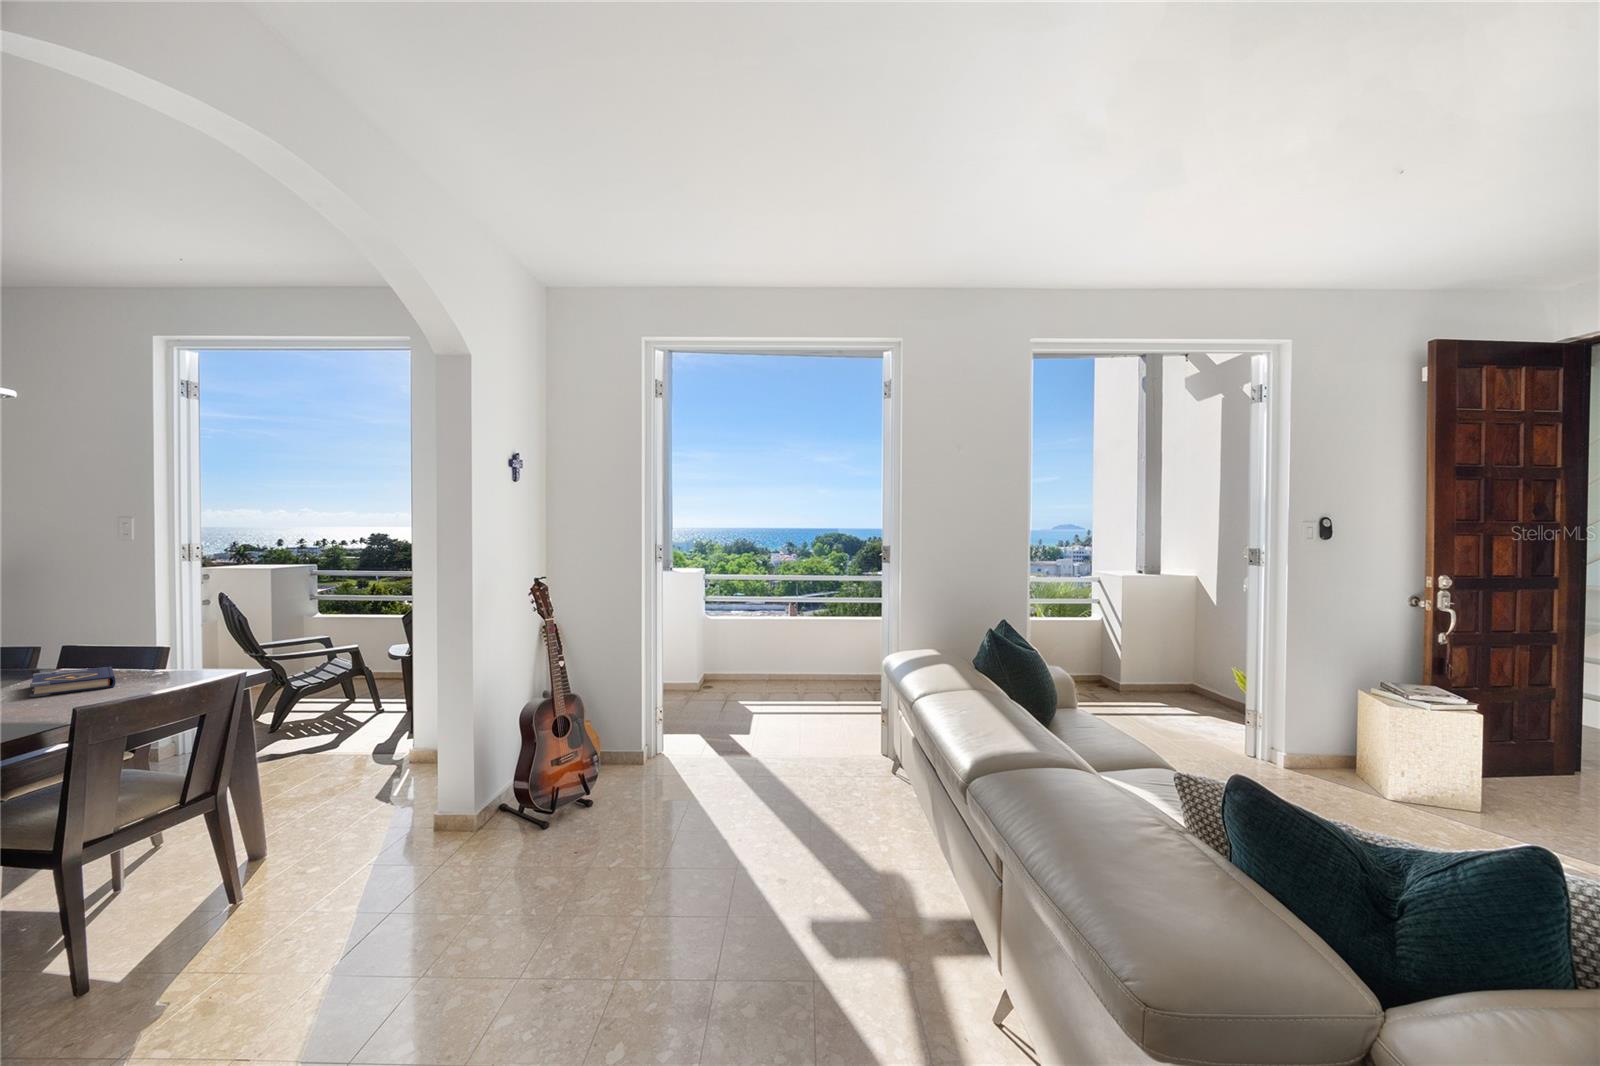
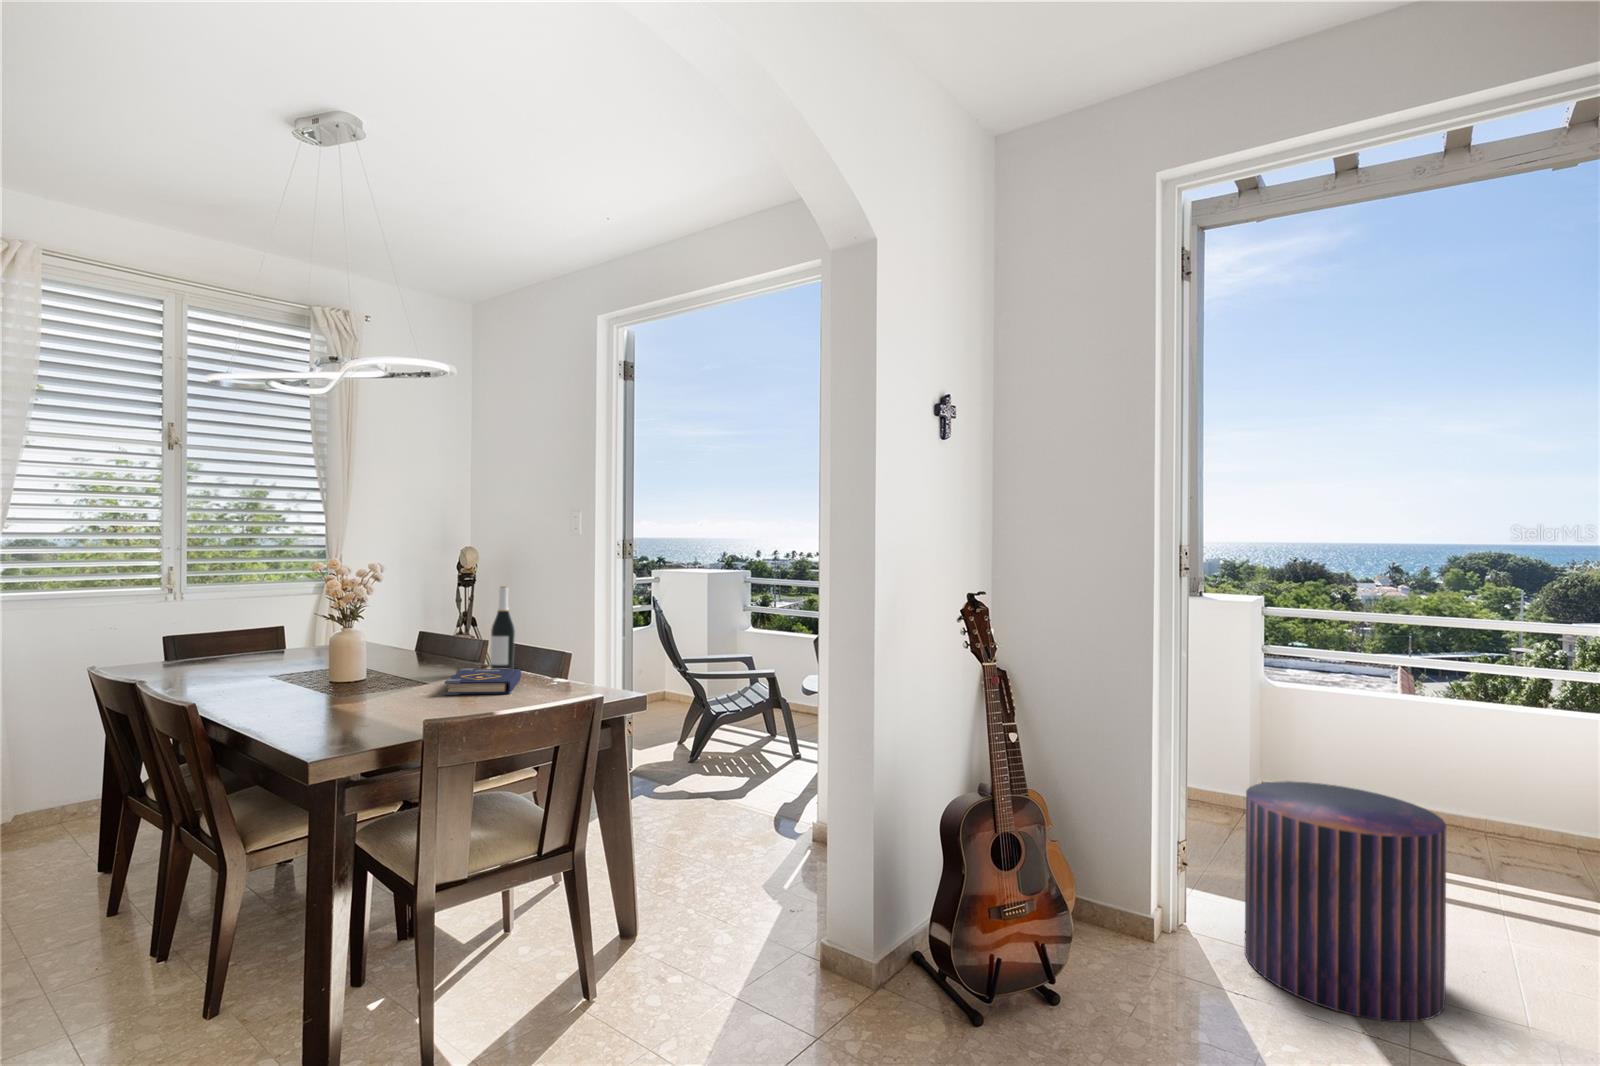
wine bottle: none [60,594,92,676] -> present [491,586,515,669]
pouf: none [689,664,772,771] -> present [1245,781,1446,1022]

